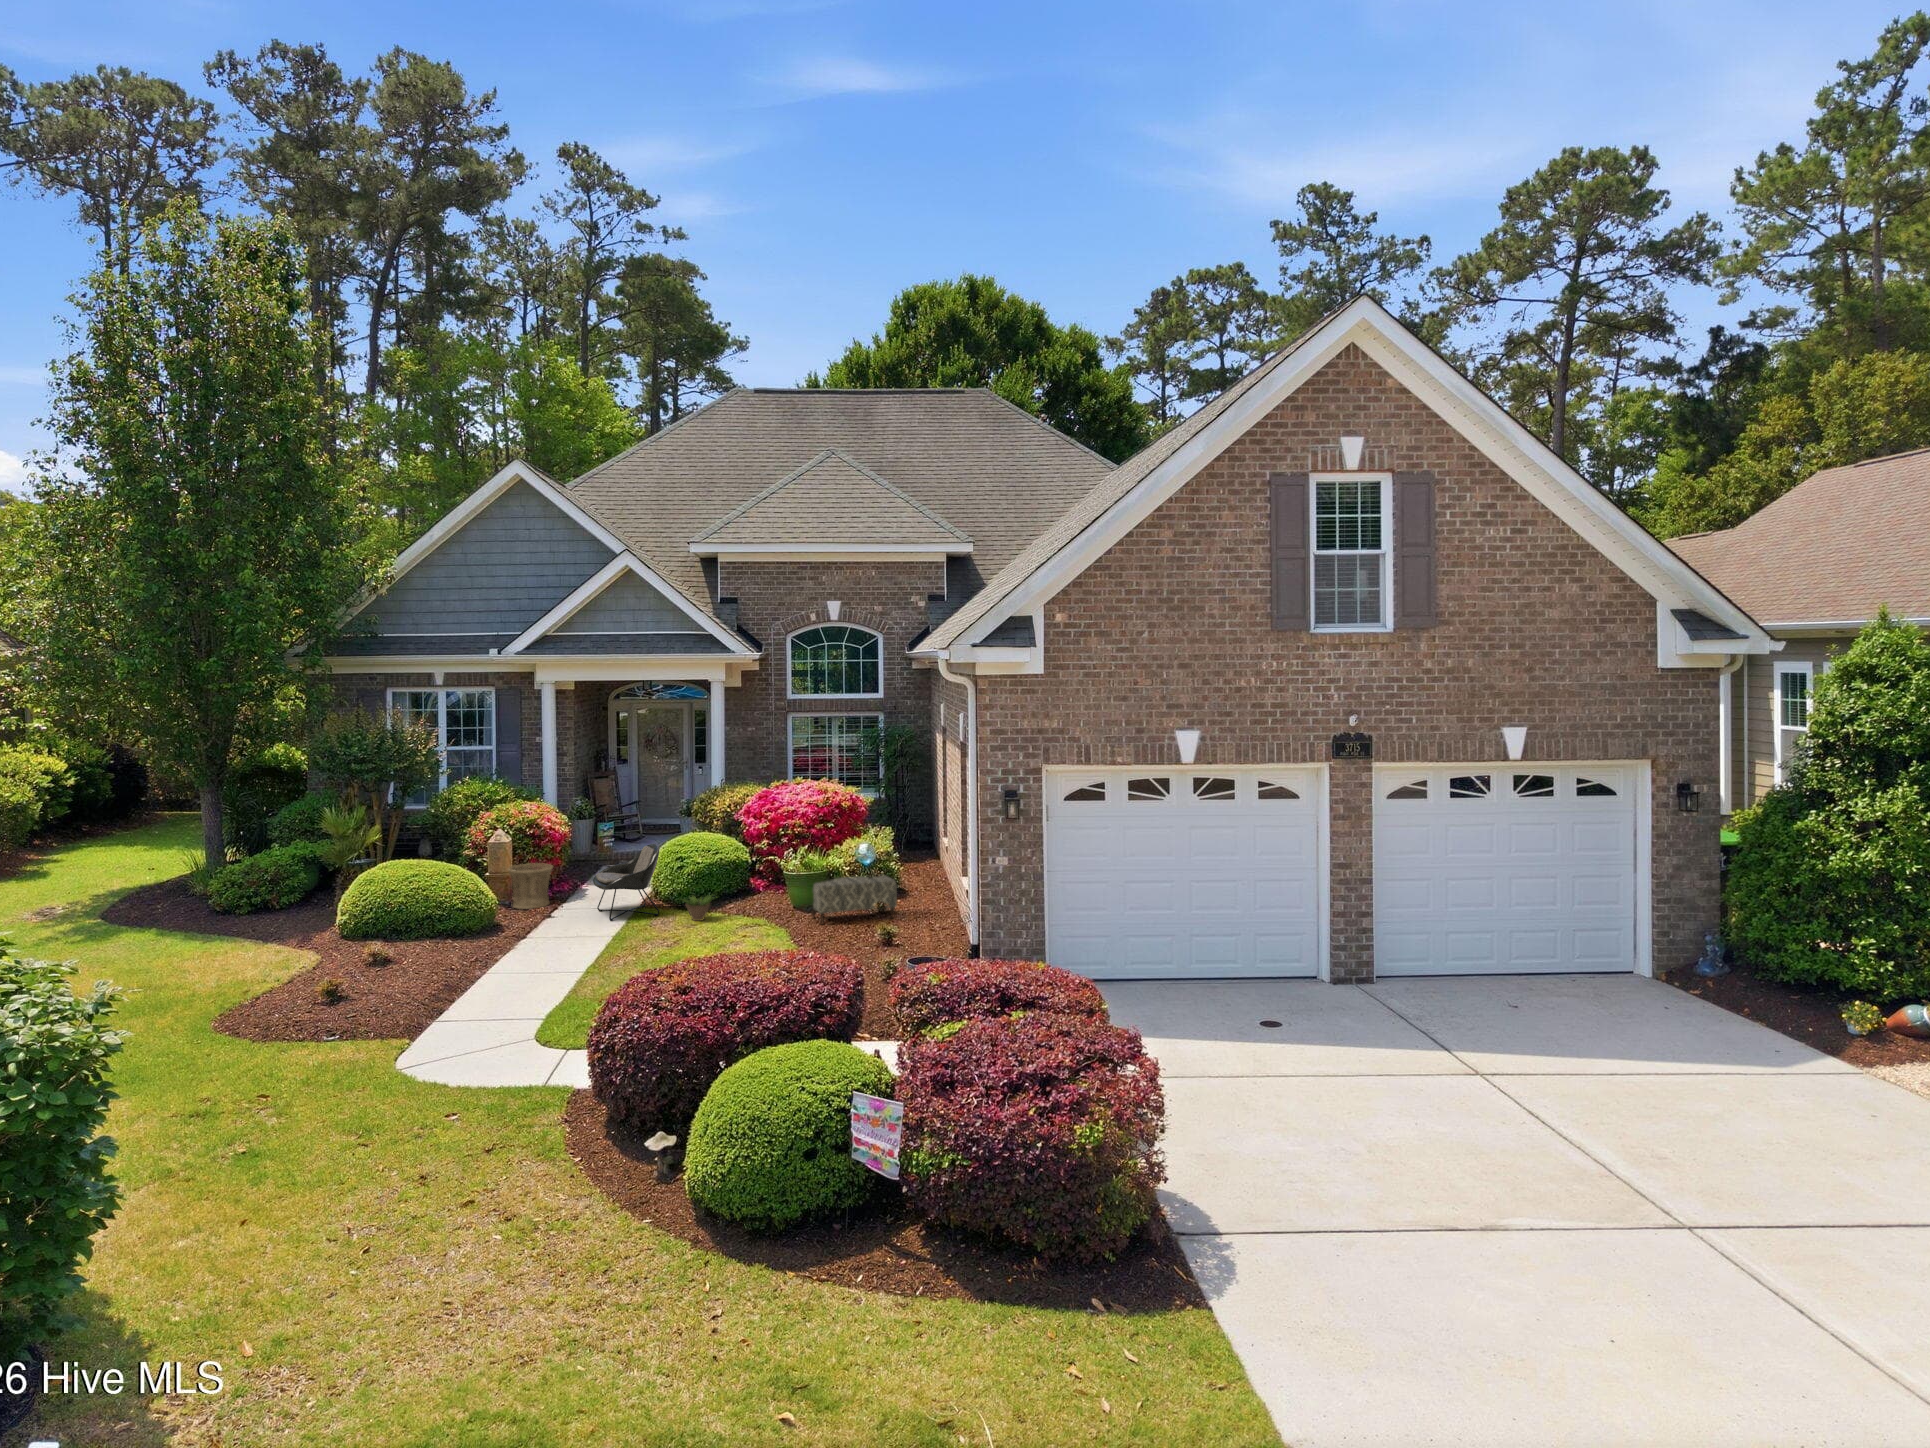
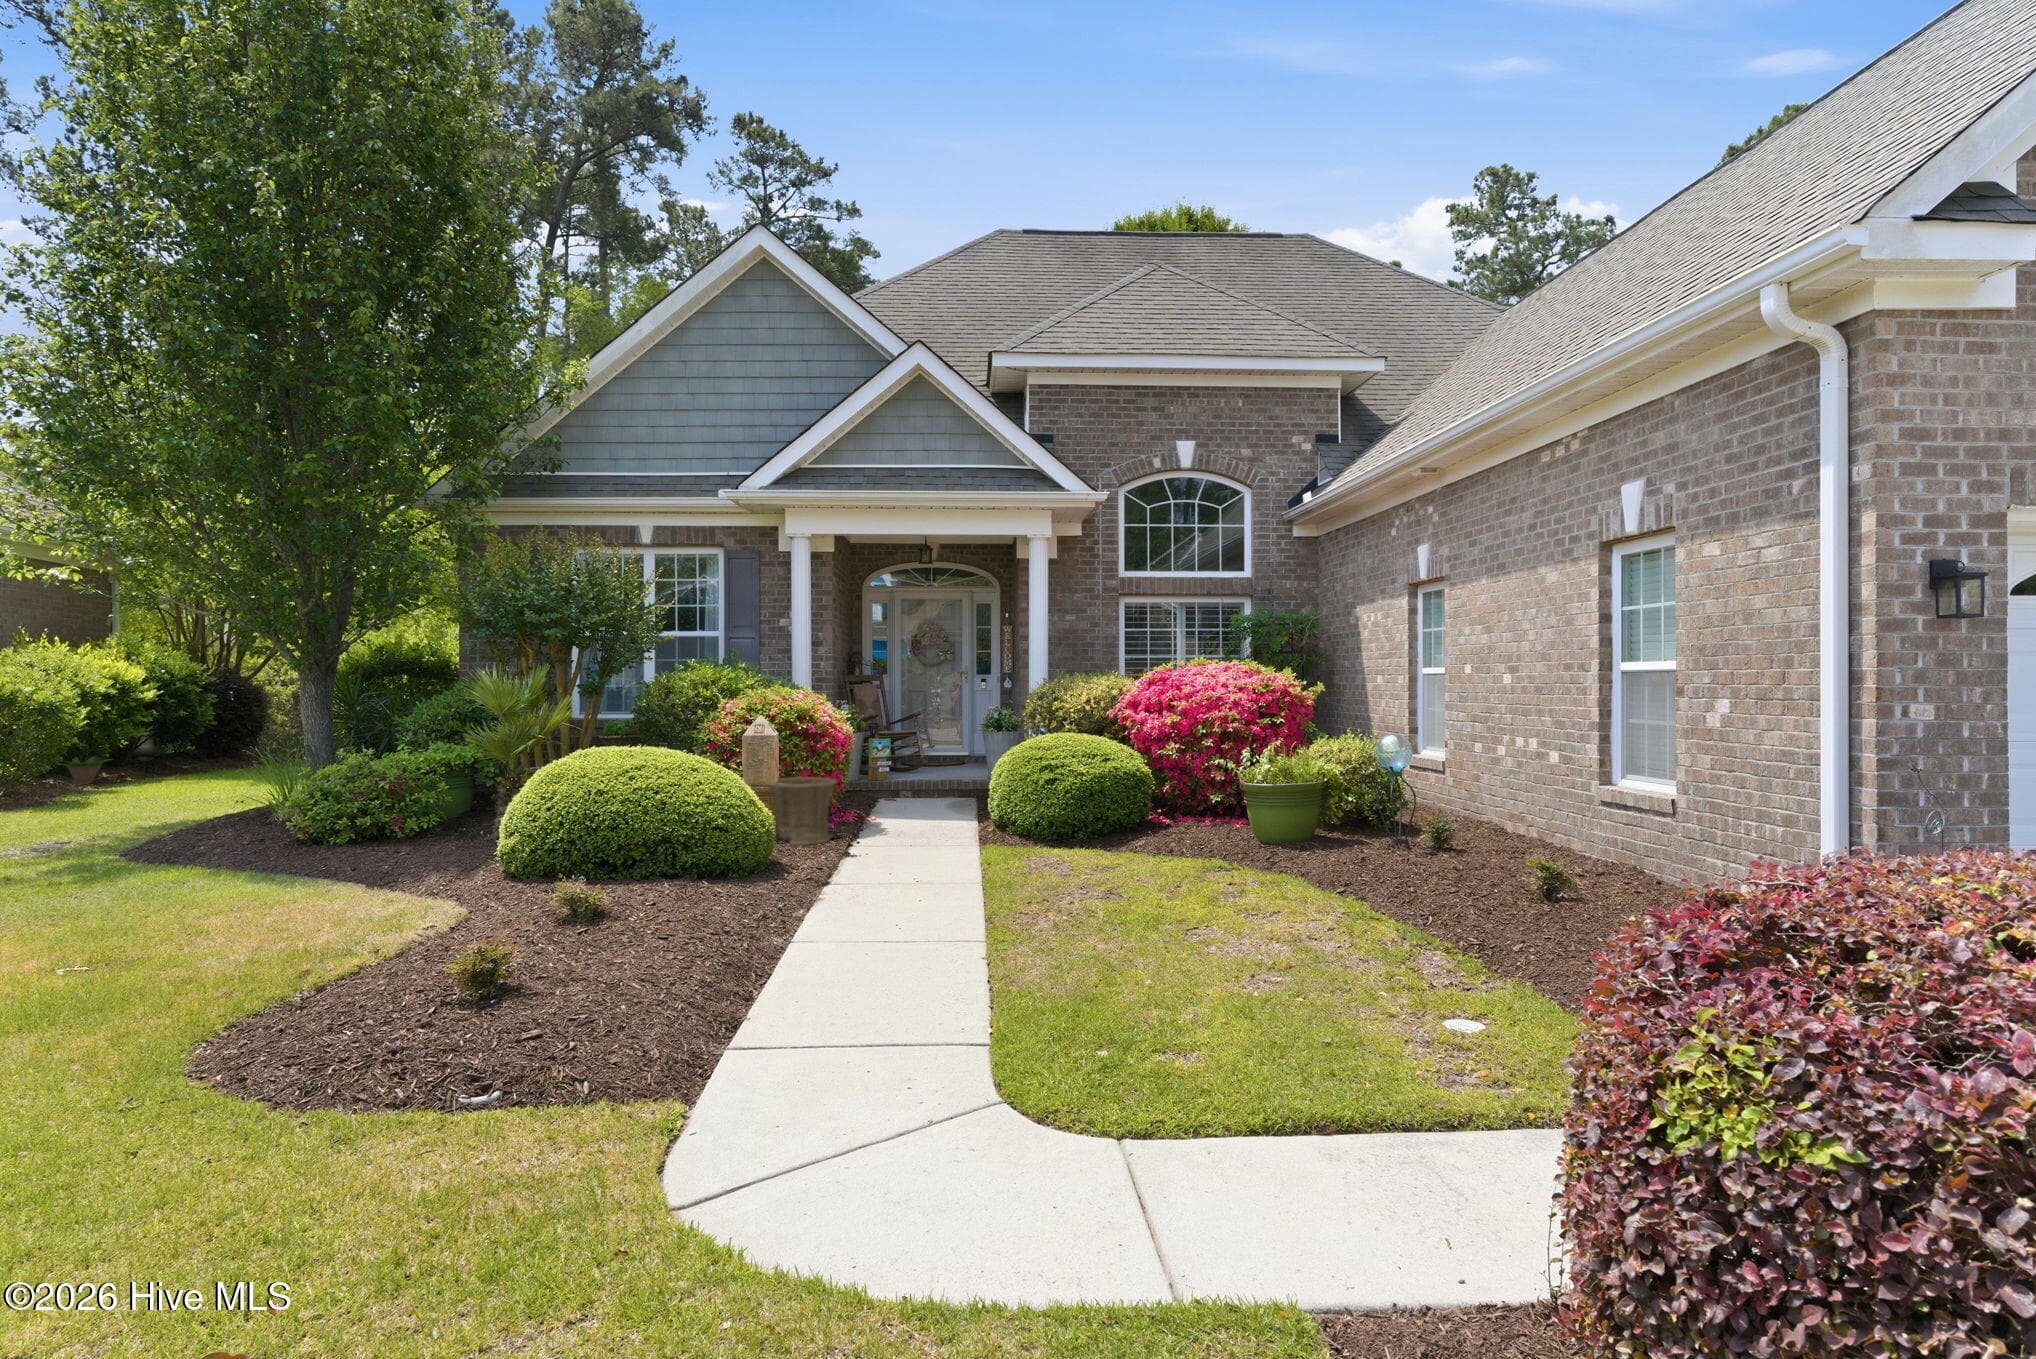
lounge chair: present [593,844,659,921] -> none [908,744,1020,862]
bench: present [811,874,897,925] -> none [1268,796,1417,873]
decorative plant: present [683,895,712,921] -> present [57,756,113,784]

